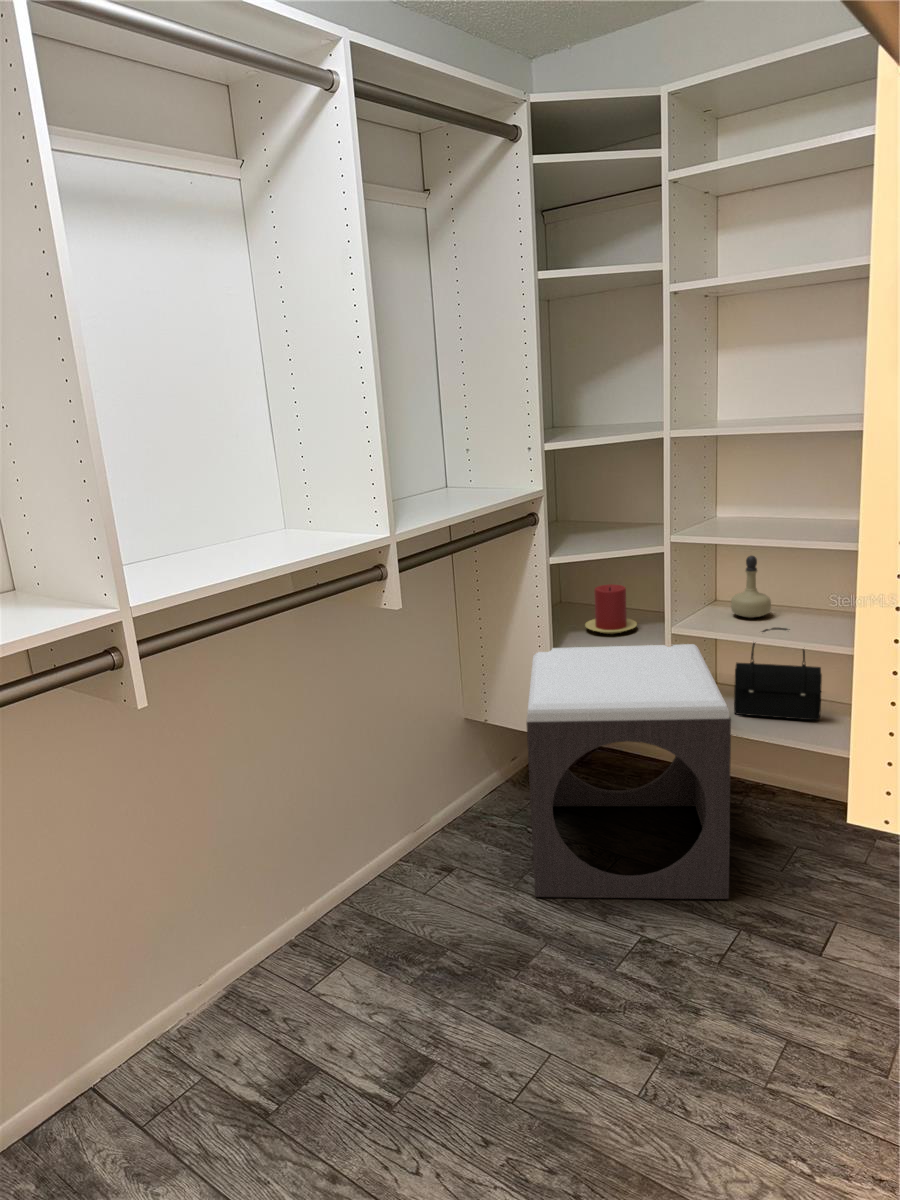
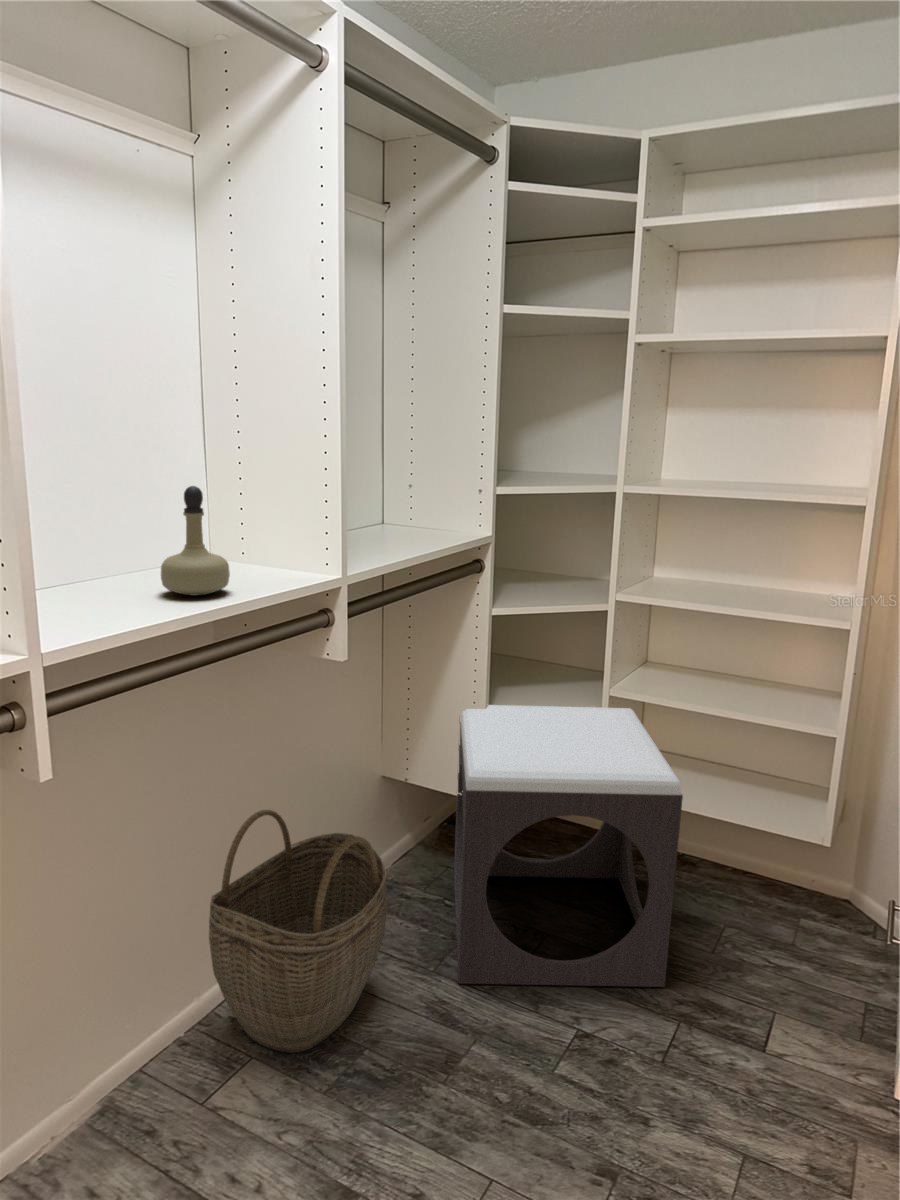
perfume bottle: present [731,556,771,618] -> present [161,486,230,596]
candle: present [585,585,637,634] -> none [513,638,568,691]
handbag: present [734,628,822,720] -> none [666,696,758,794]
woven basket: none [306,745,463,953] -> present [209,810,387,1053]

